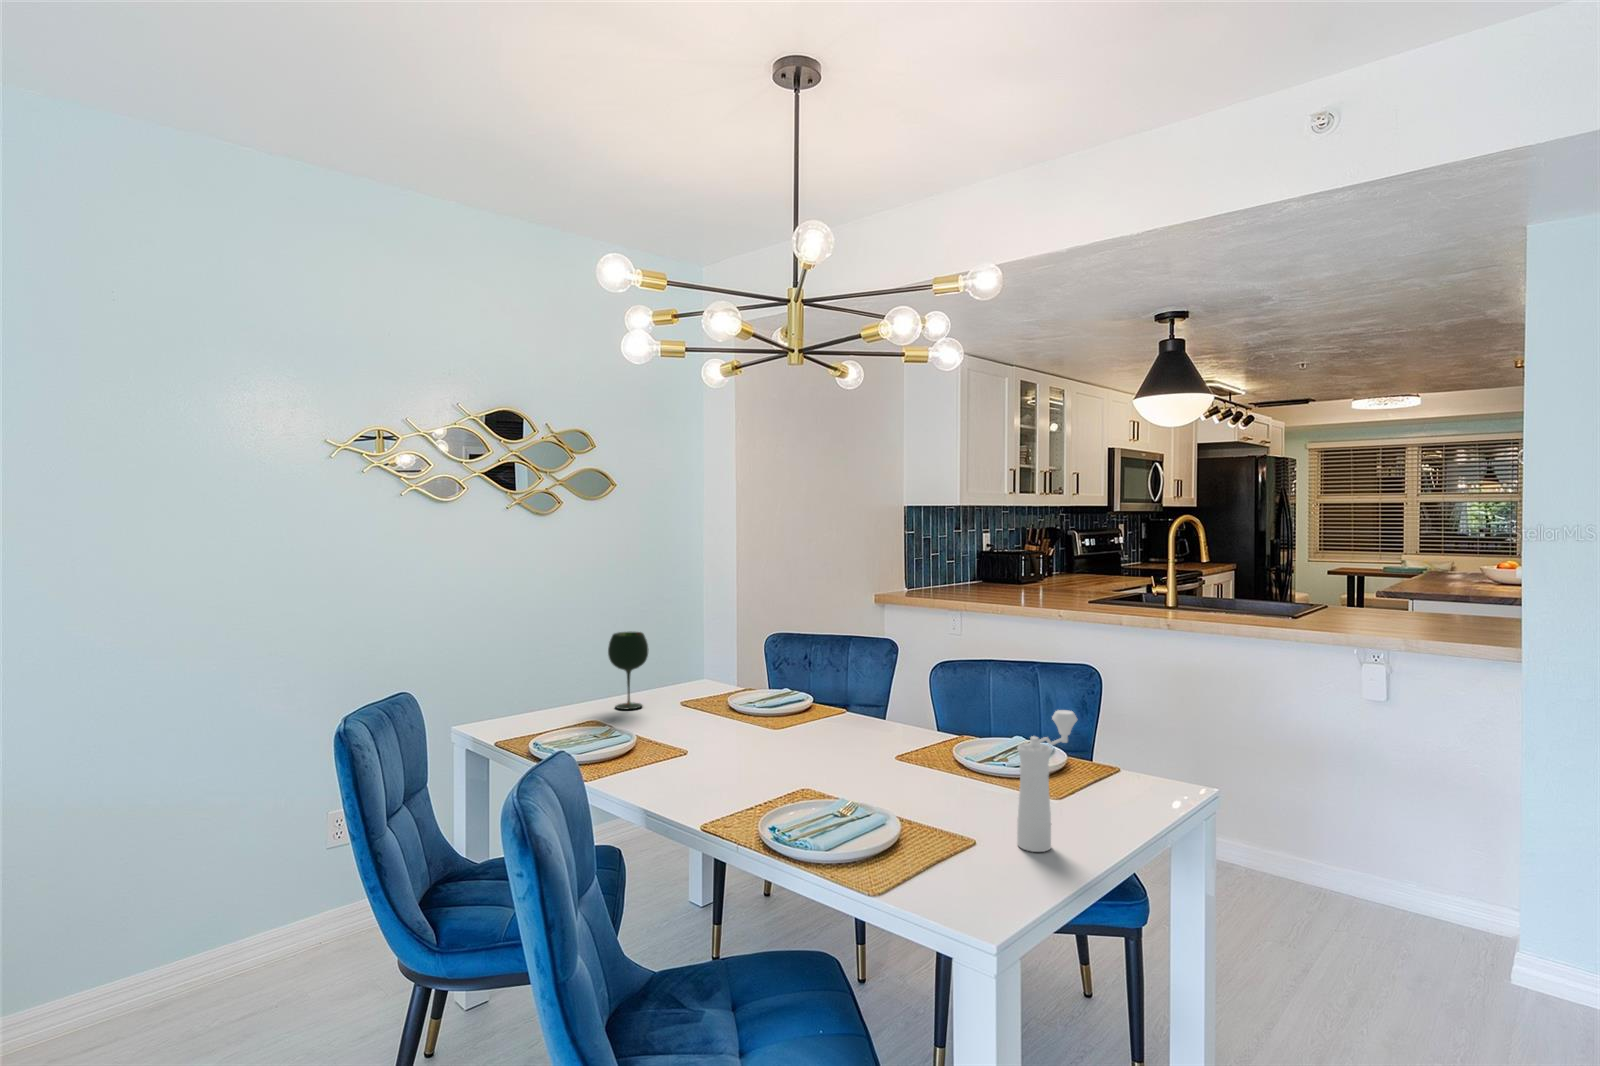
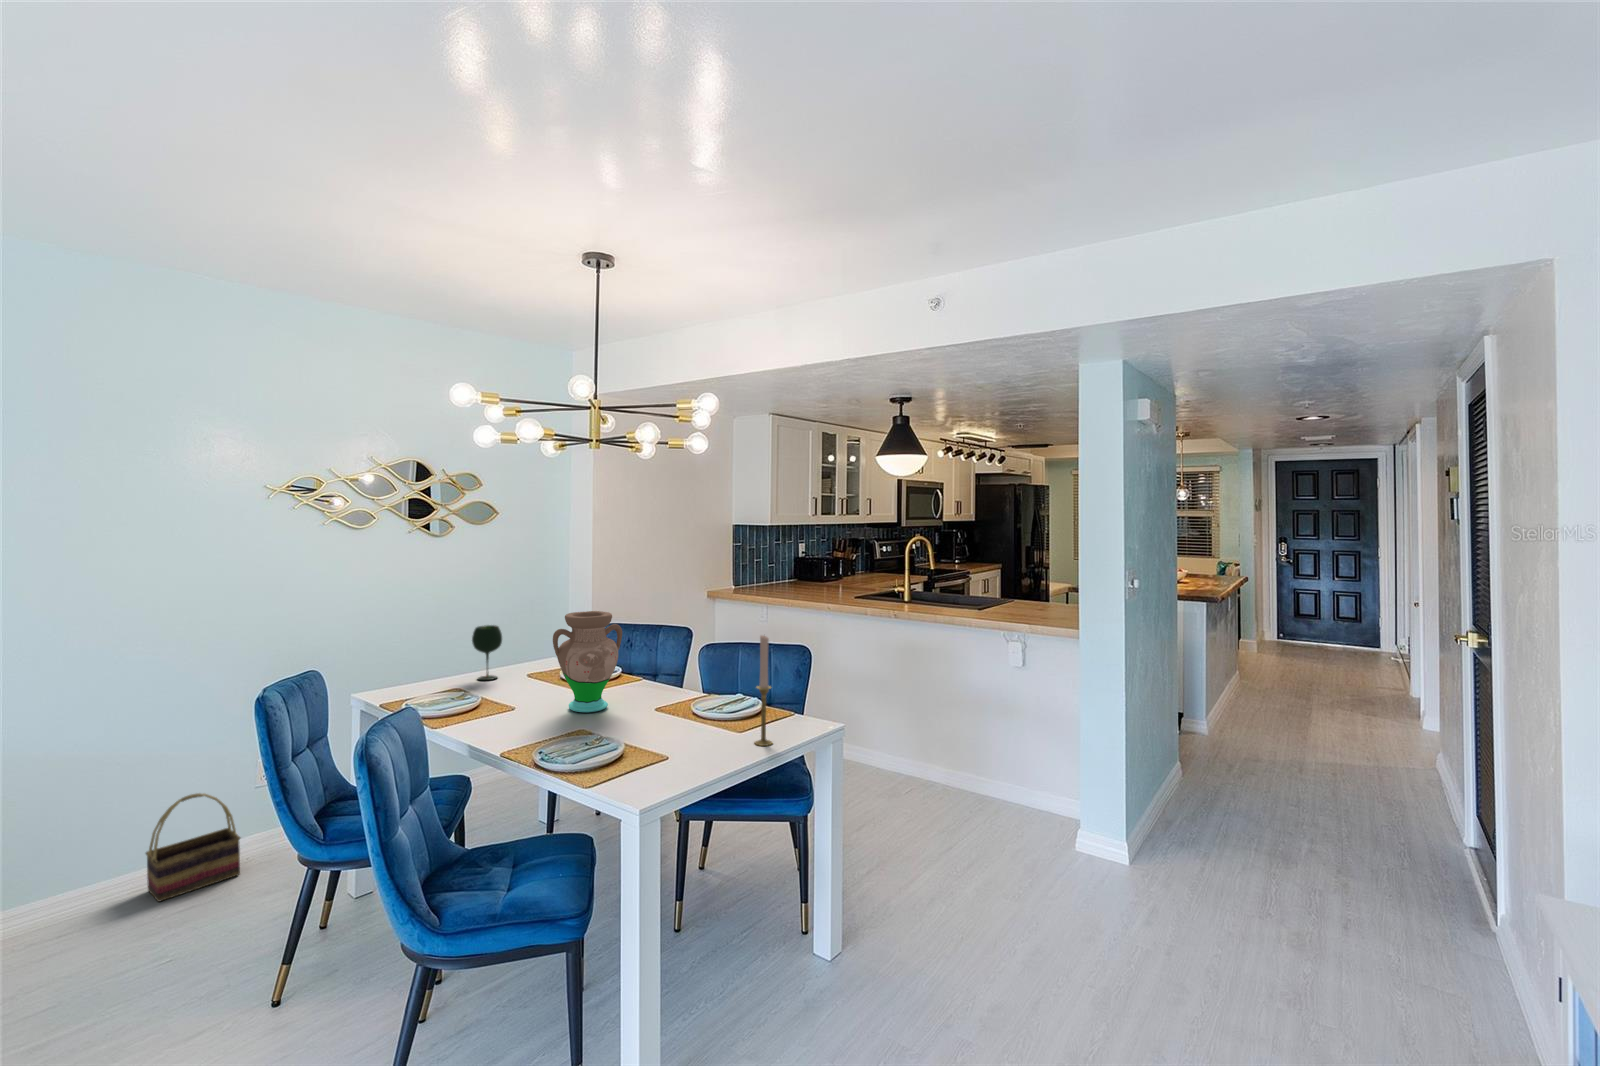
vase: none [745,607,840,760] -> present [553,611,622,713]
candlestick: none [1094,638,1127,822] -> present [755,635,772,746]
pepper mill: present [1017,710,1077,852] -> none [693,679,738,763]
basket: none [185,861,306,1013] -> present [146,793,240,902]

